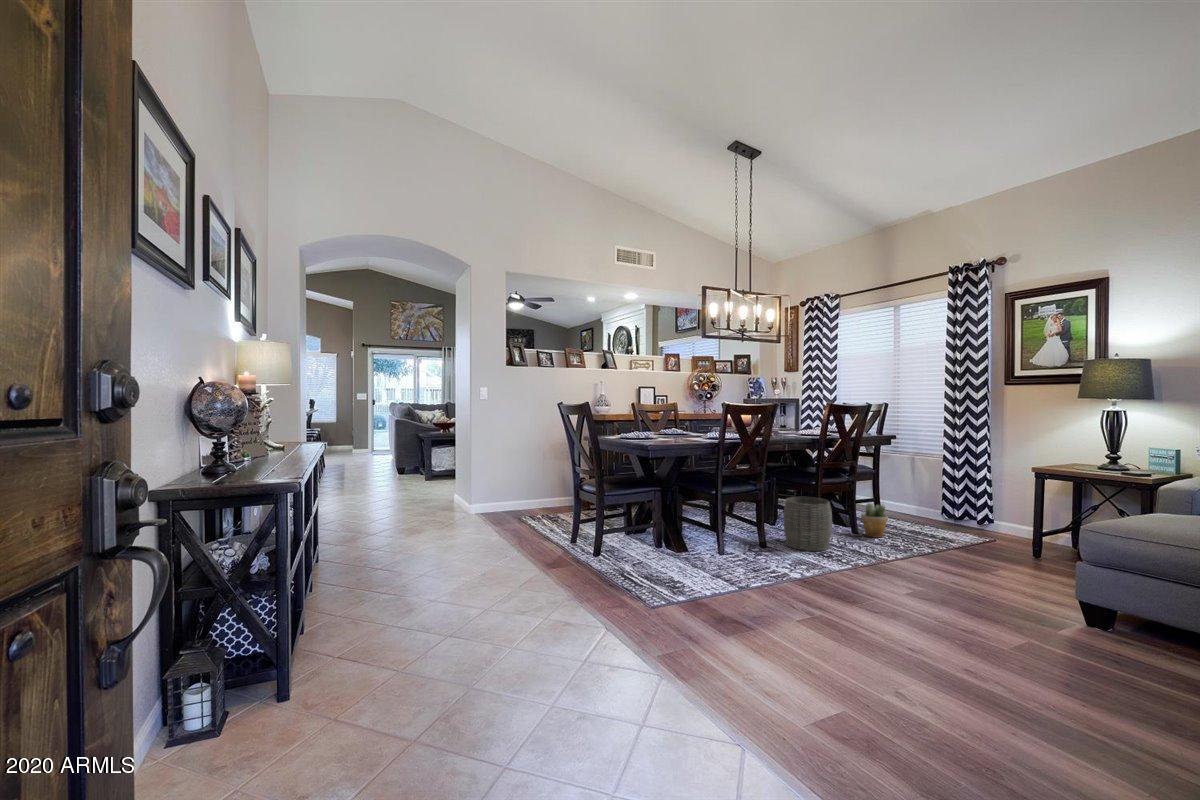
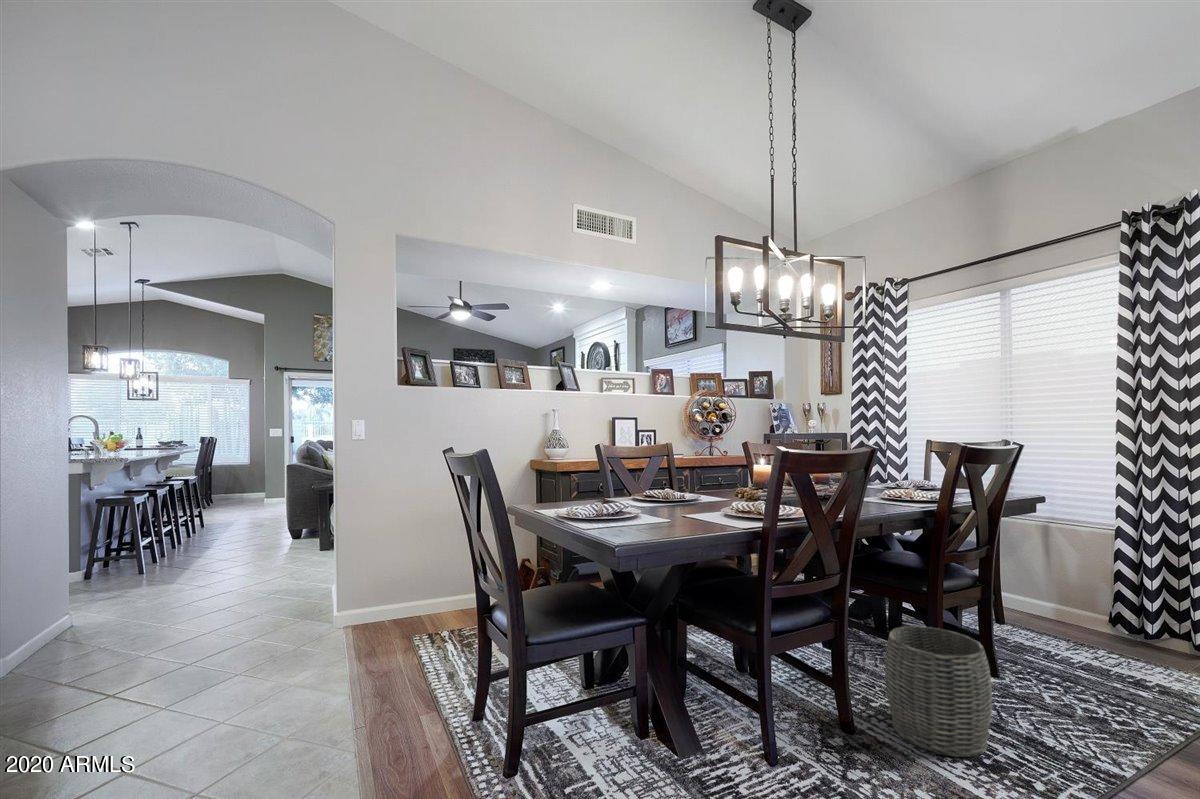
potted plant: present [861,503,888,538] -> none [1016,630,1074,701]

